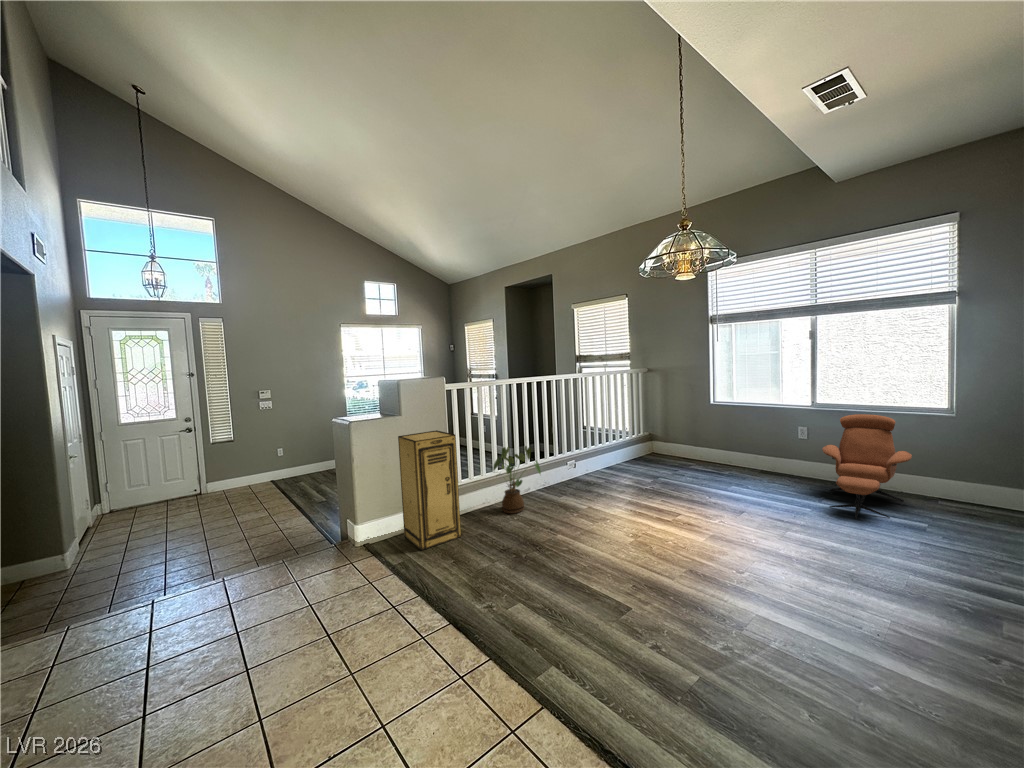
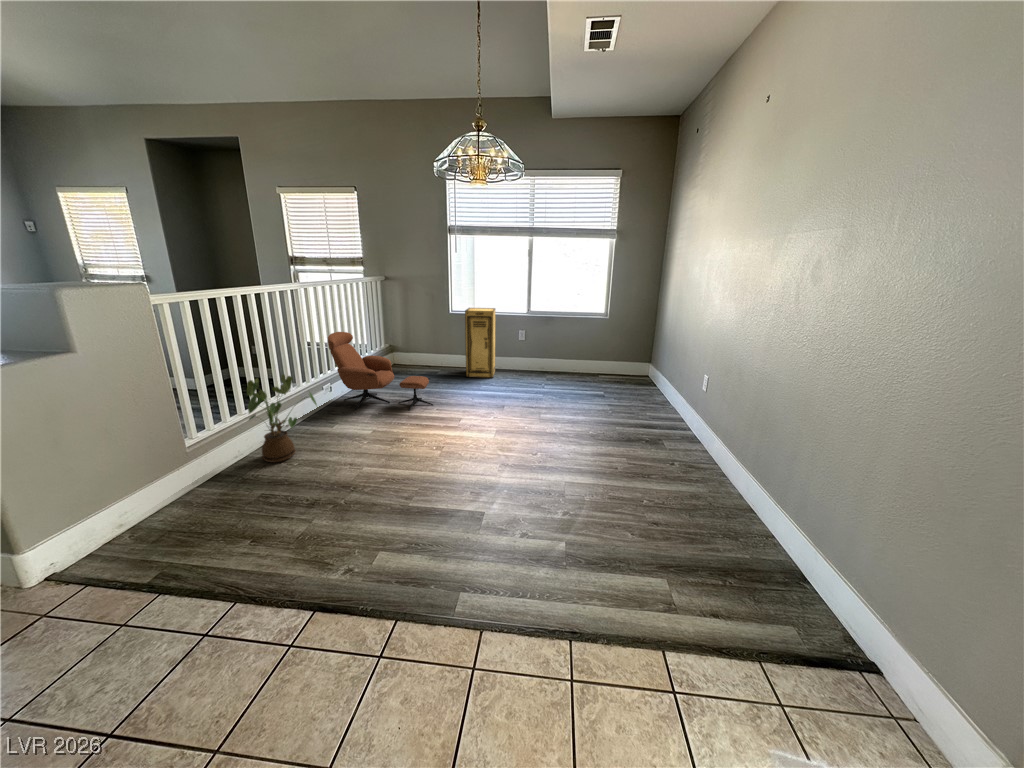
lounge chair: present [822,414,912,519] -> present [328,332,433,410]
storage cabinet: present [398,430,461,550] -> present [465,308,495,378]

